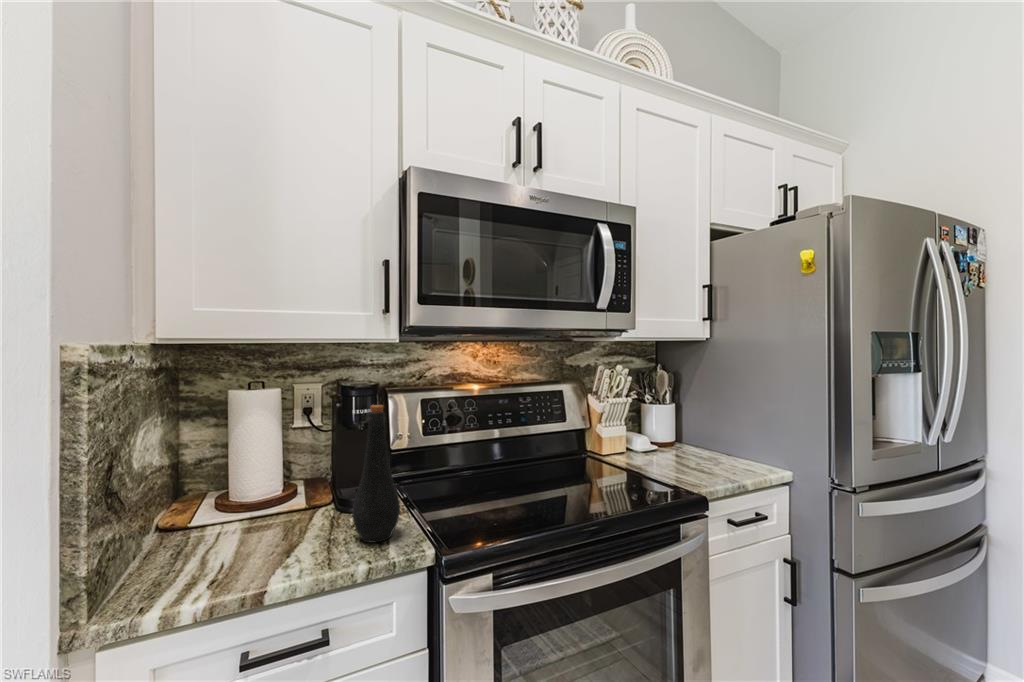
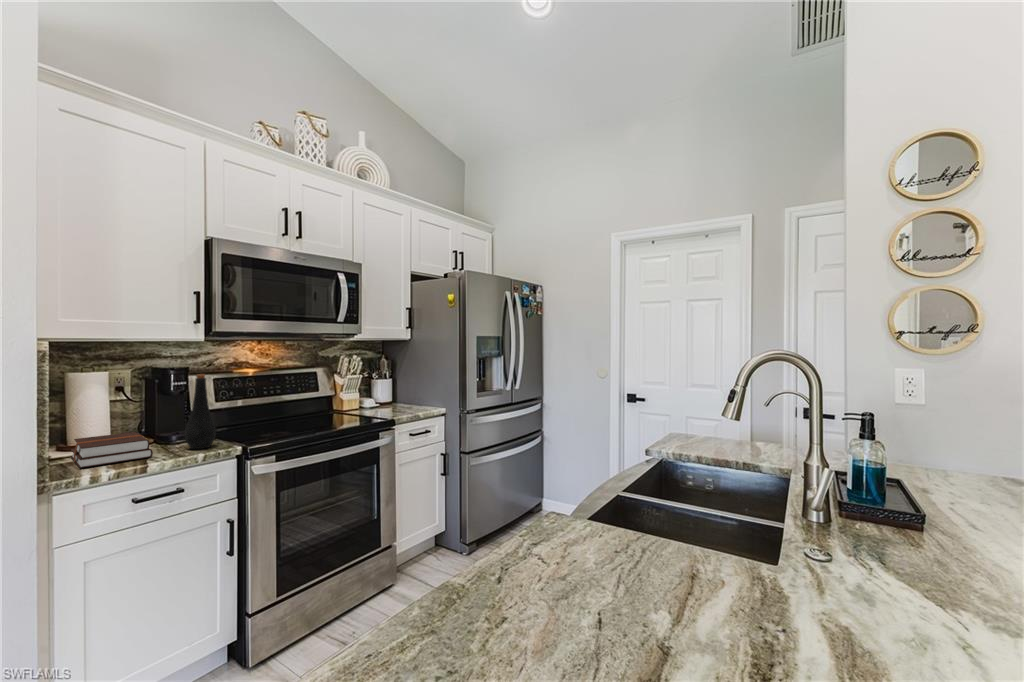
hardback book: none [182,489,305,573] -> present [71,432,153,468]

